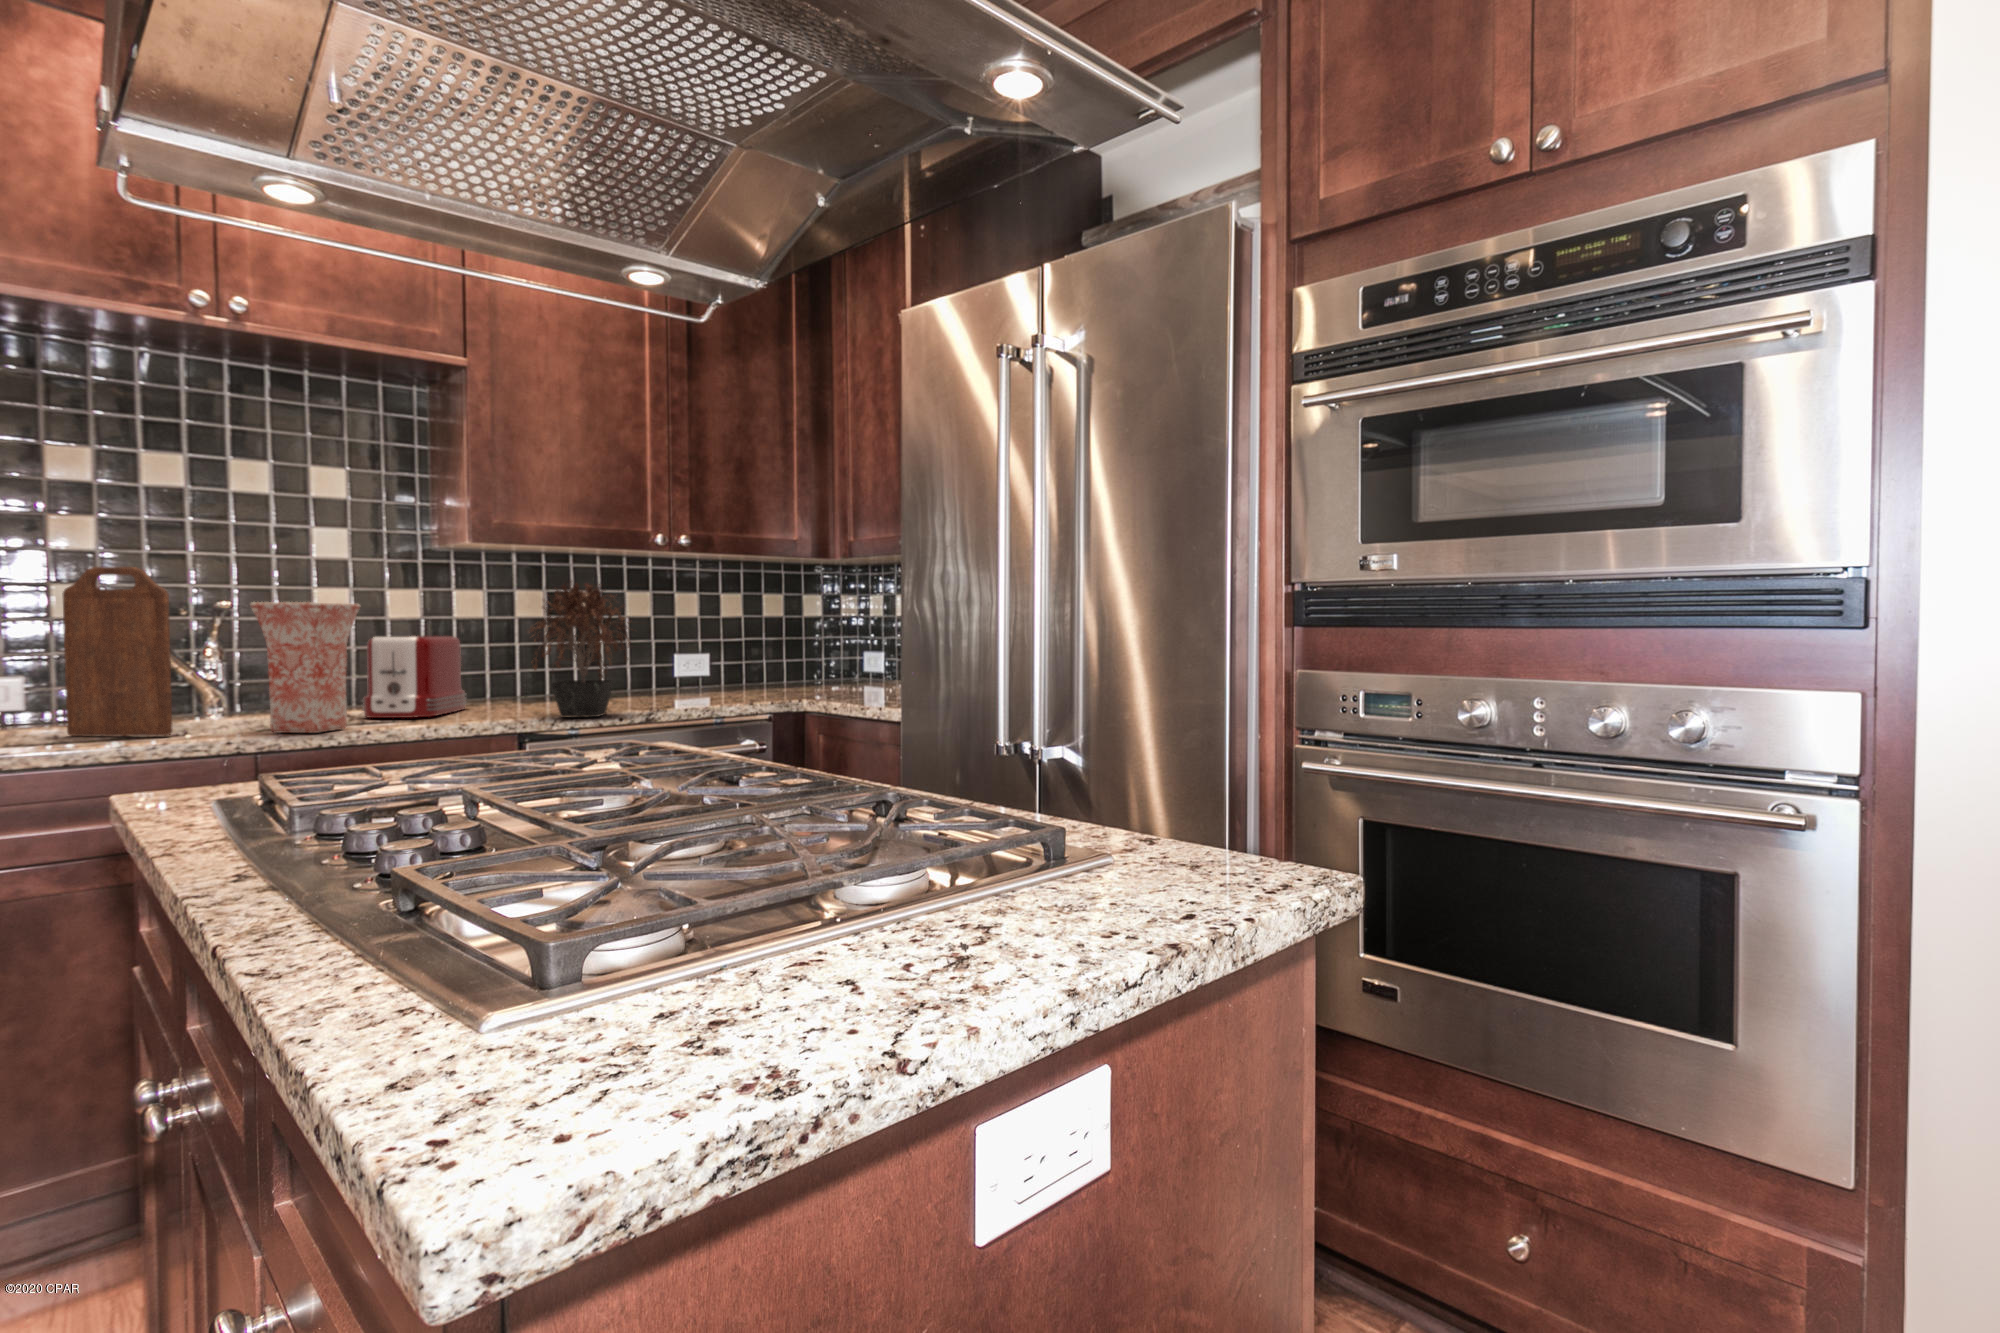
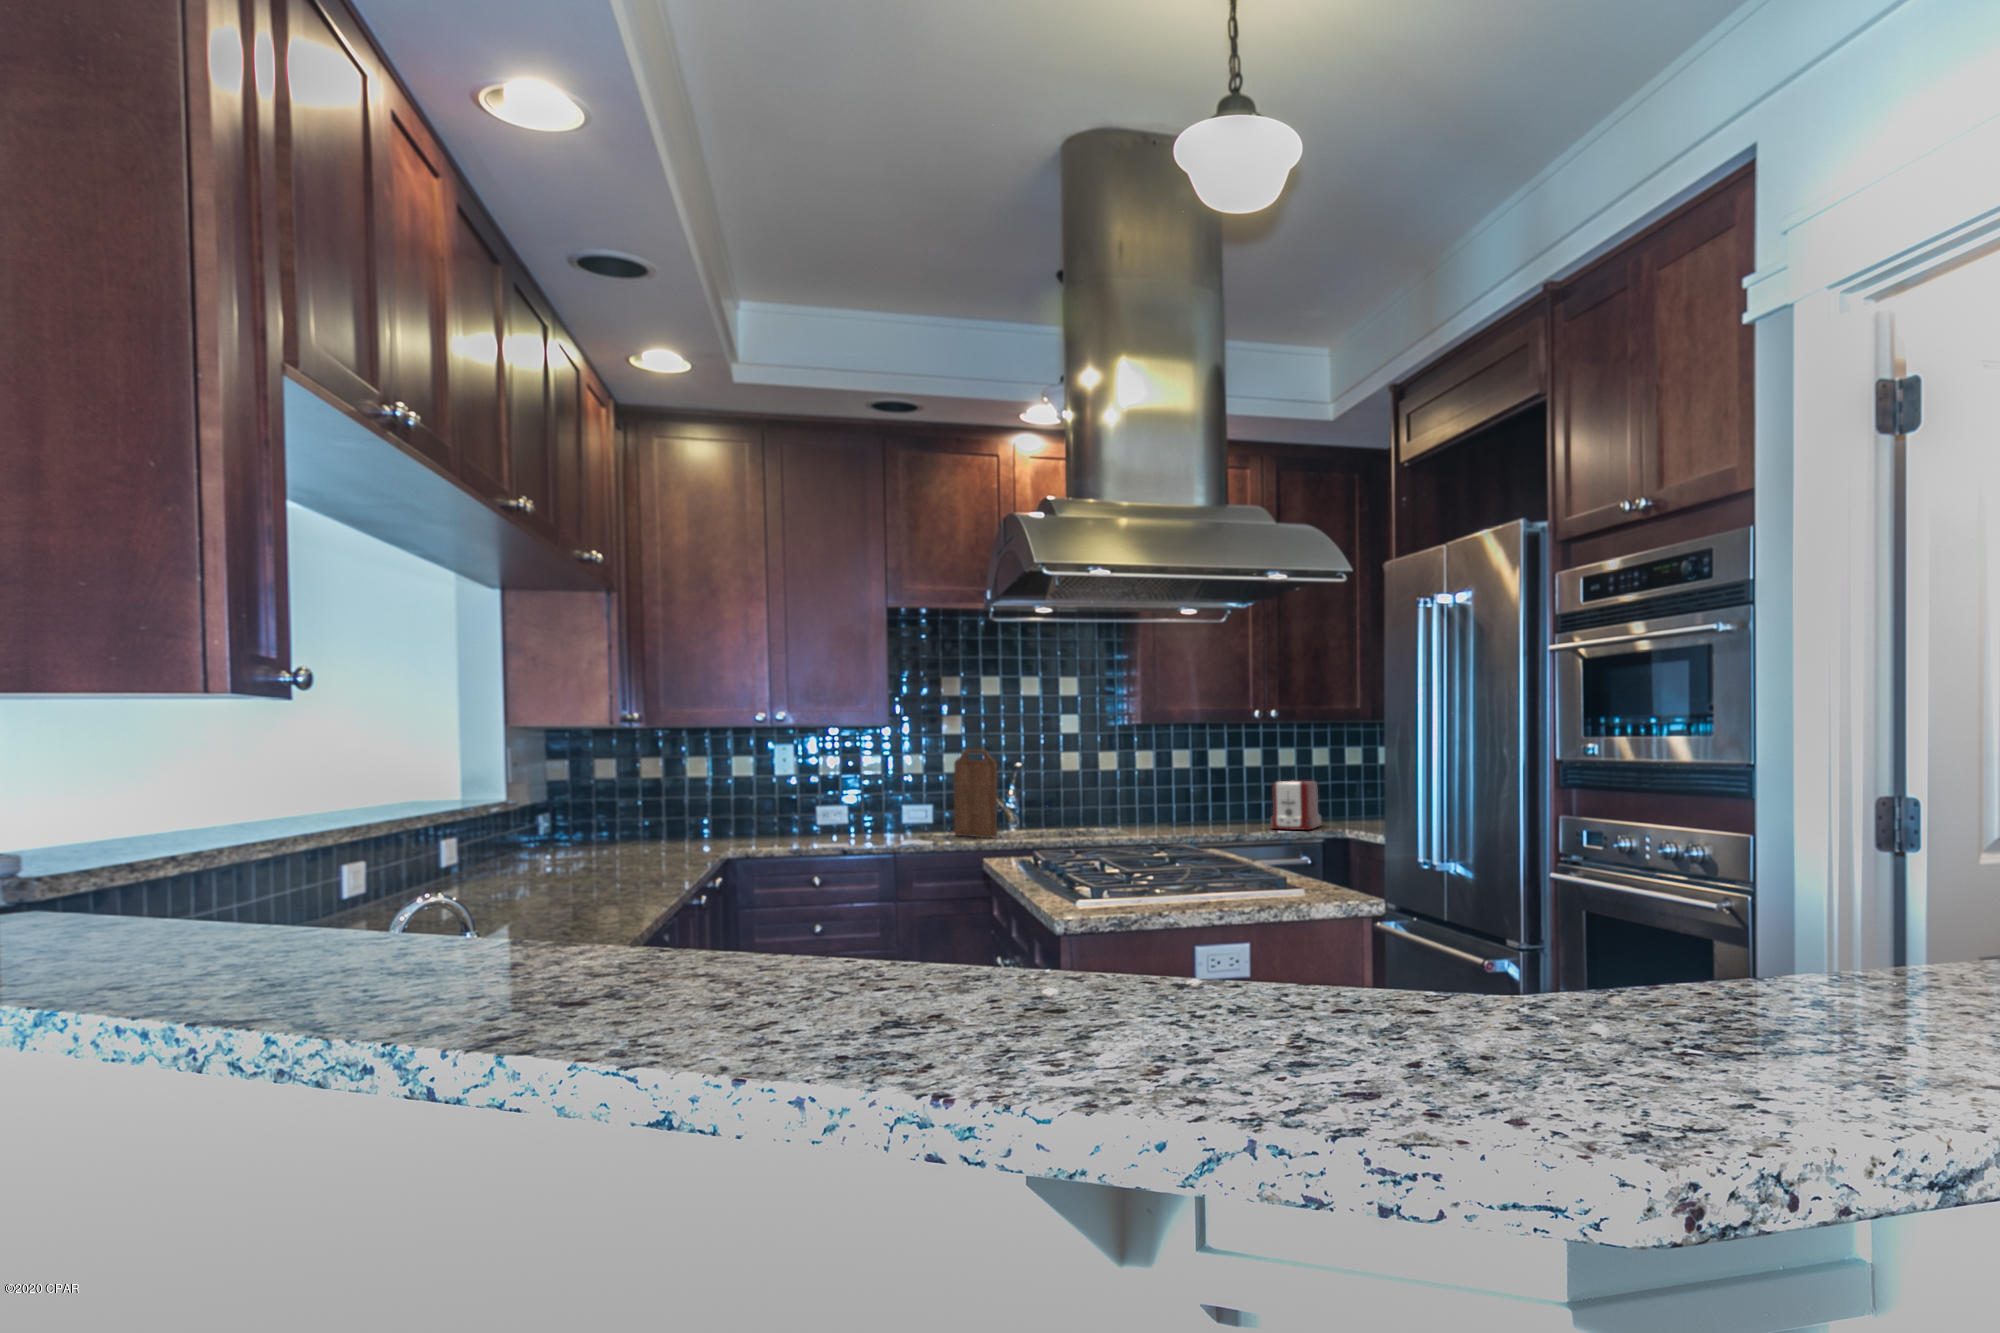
potted plant: present [530,582,633,717] -> none [1169,748,1239,838]
vase: present [250,602,360,733] -> none [1031,766,1082,840]
toaster: present [362,636,466,718] -> present [1271,780,1321,830]

